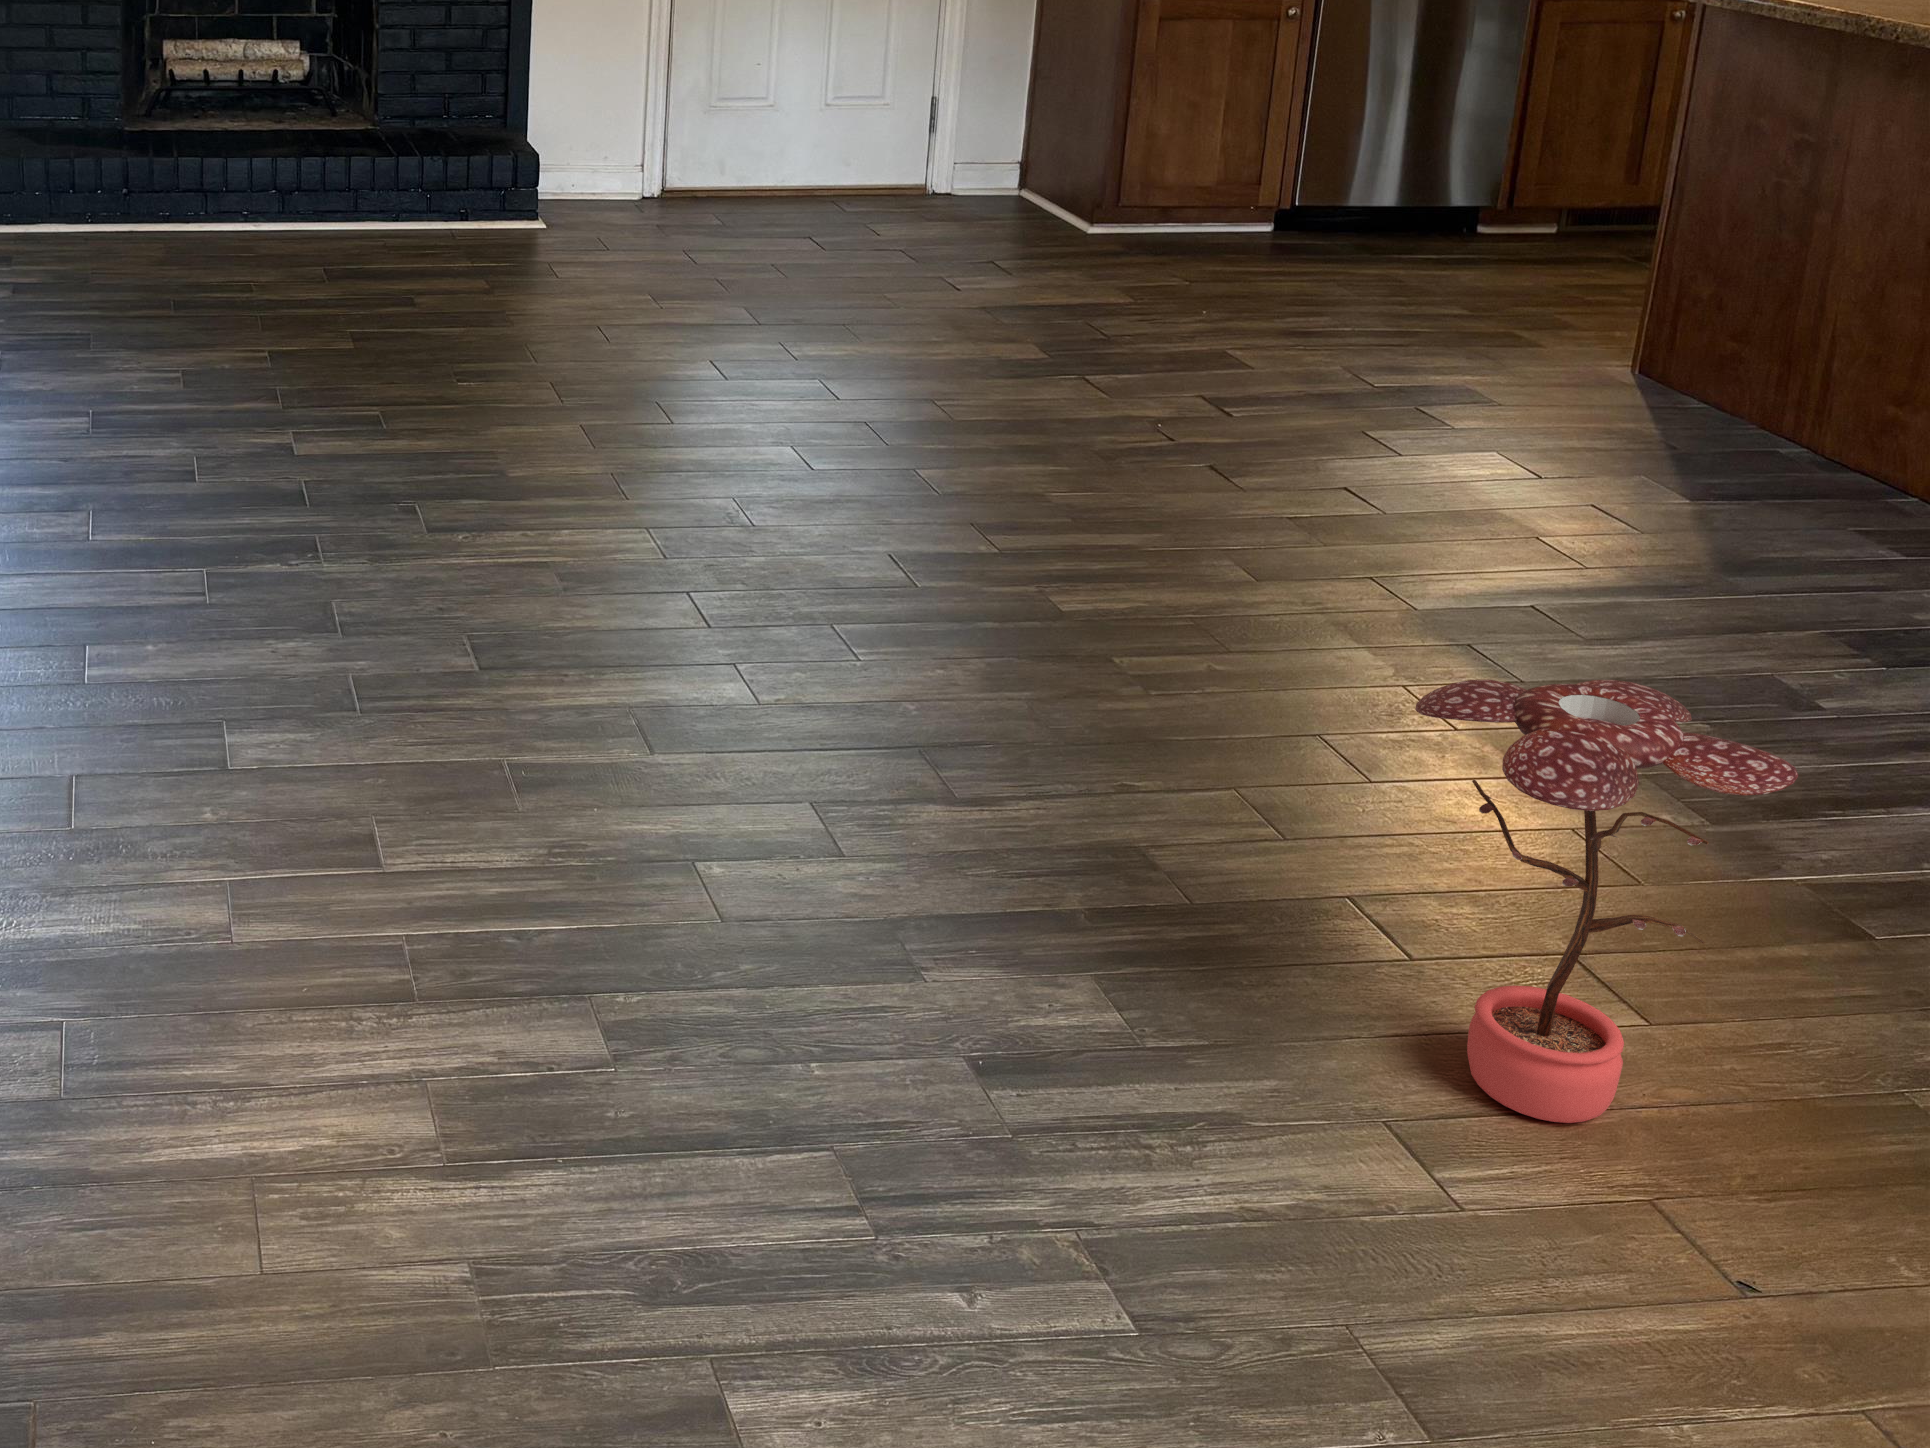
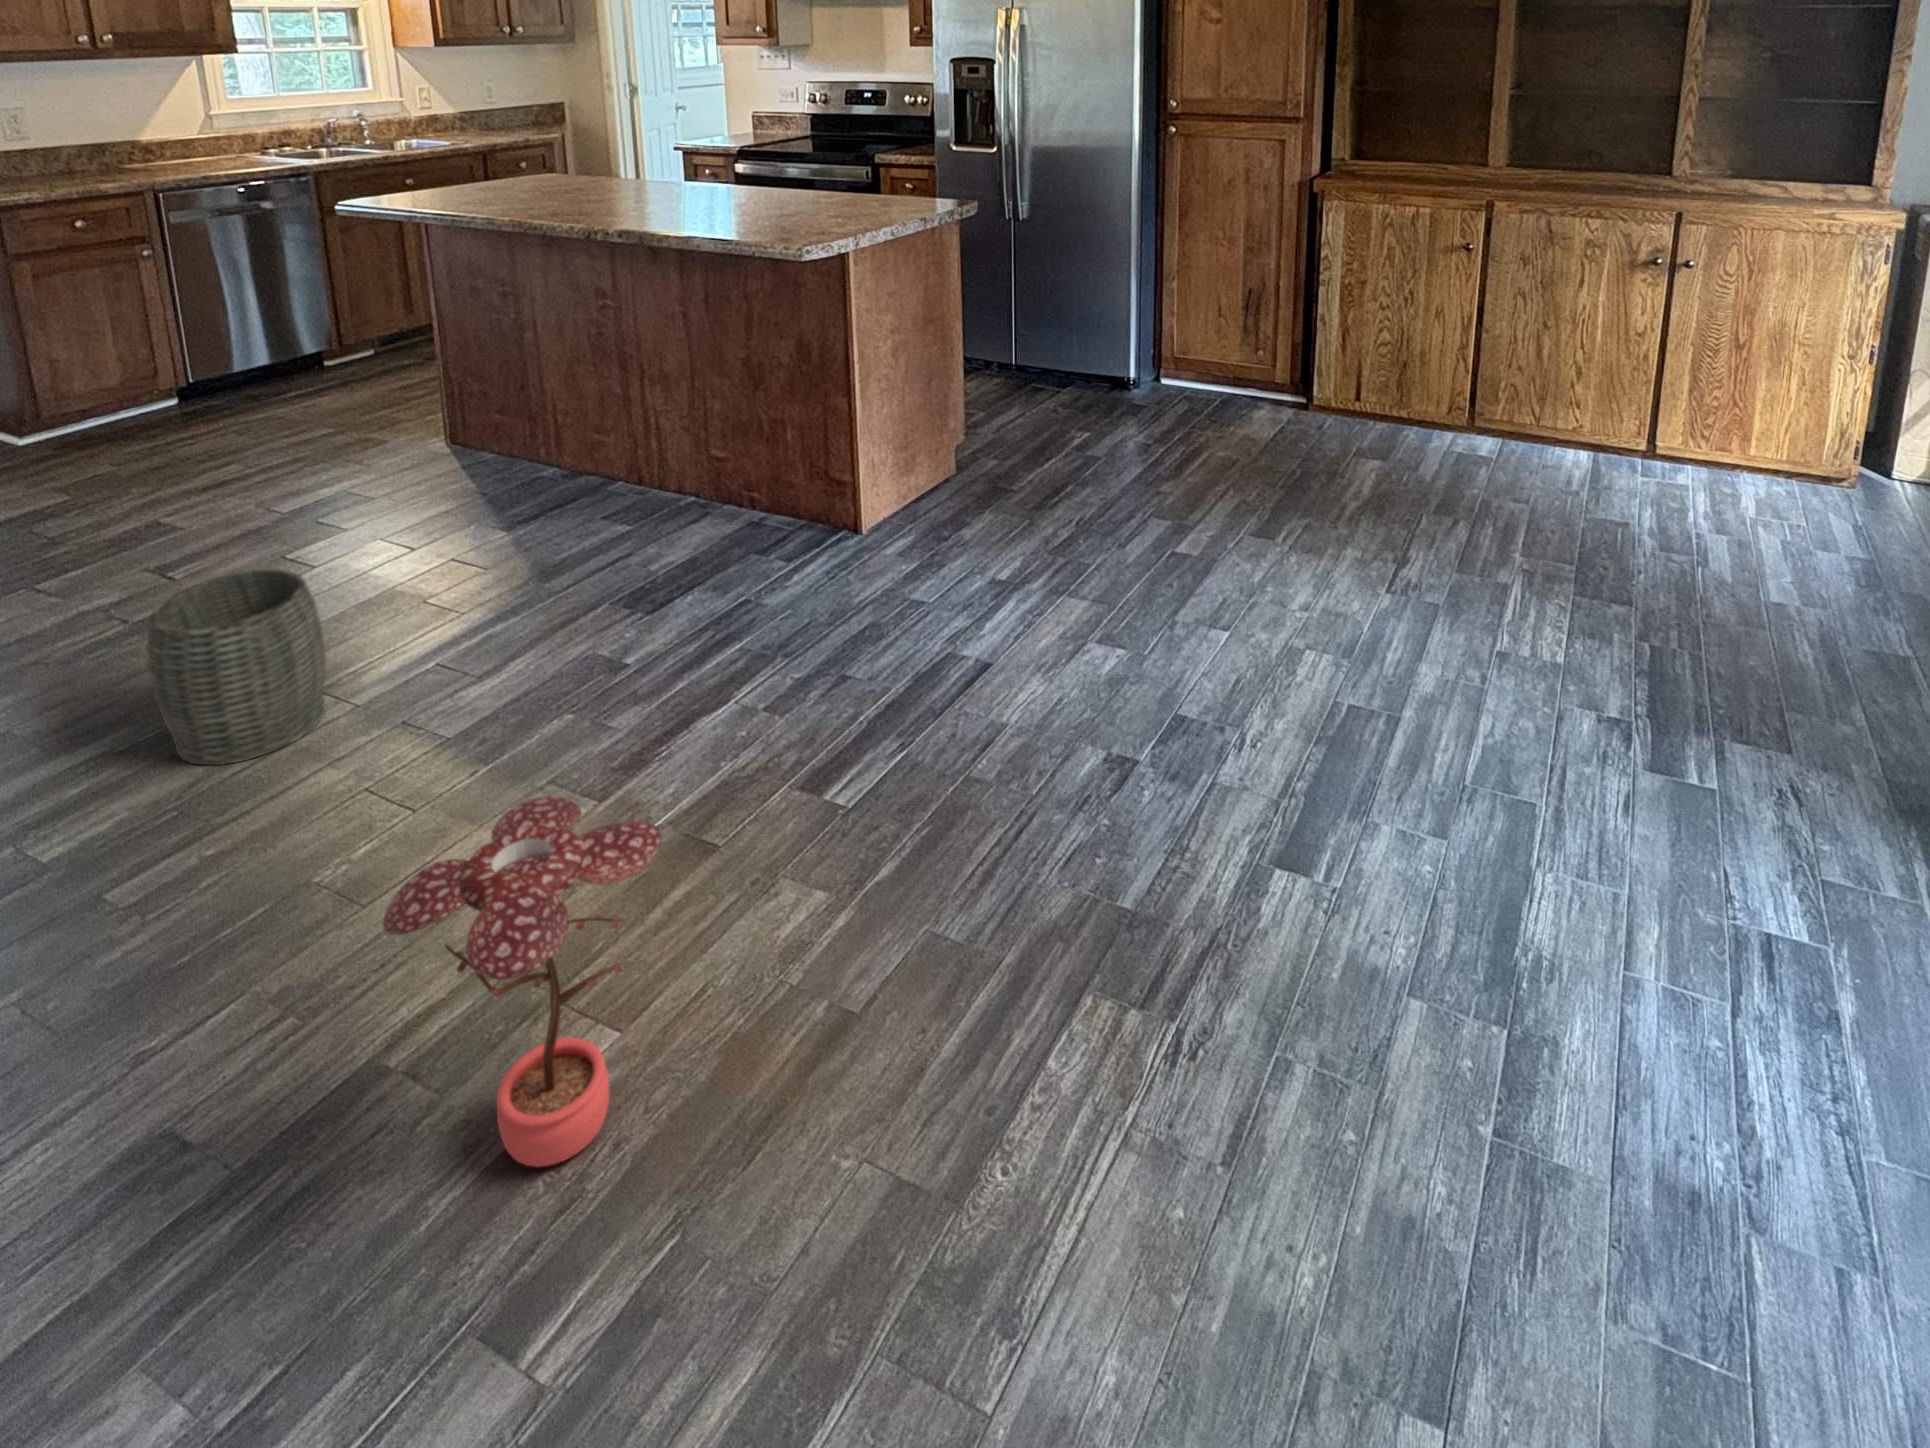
woven basket: none [1195,388,1402,621] -> present [147,570,326,765]

